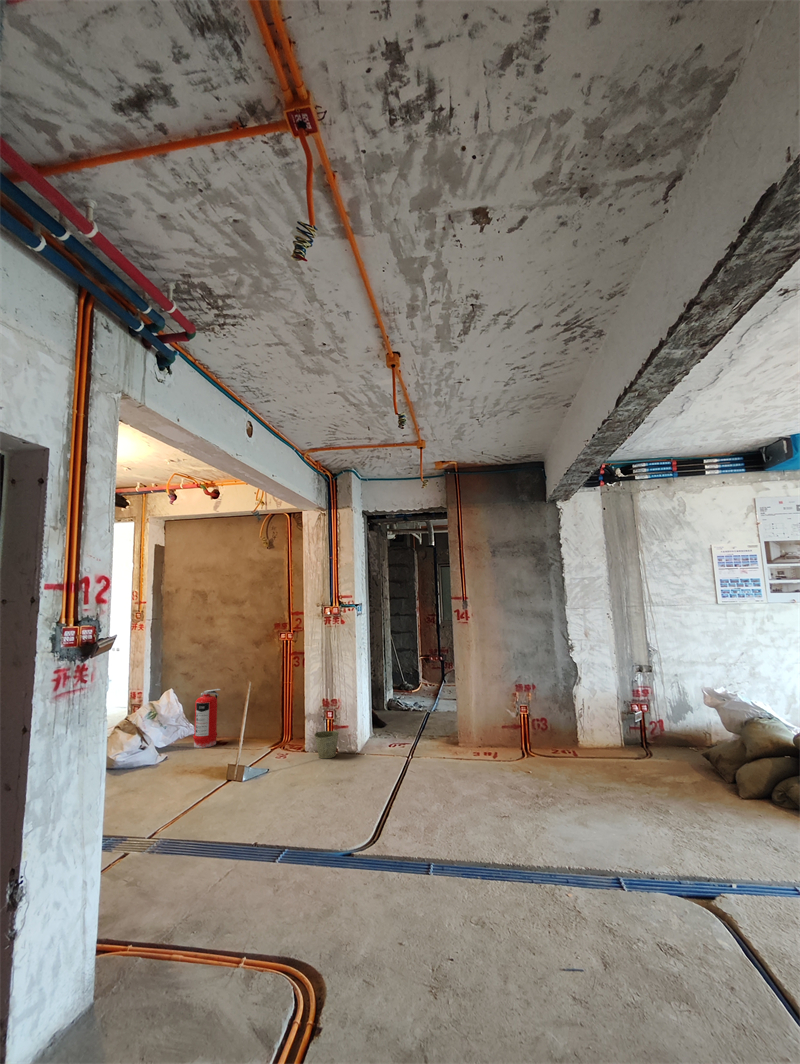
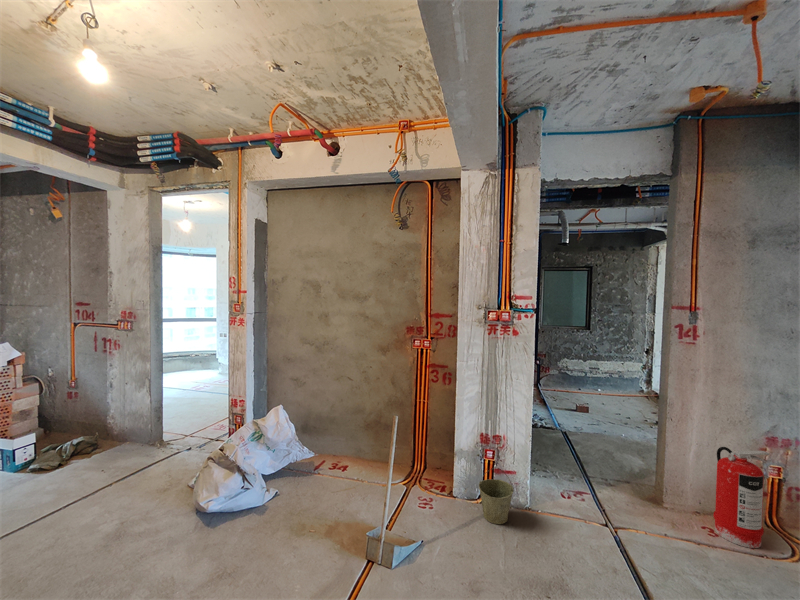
fire extinguisher: present [193,689,220,748] -> present [713,447,769,548]

